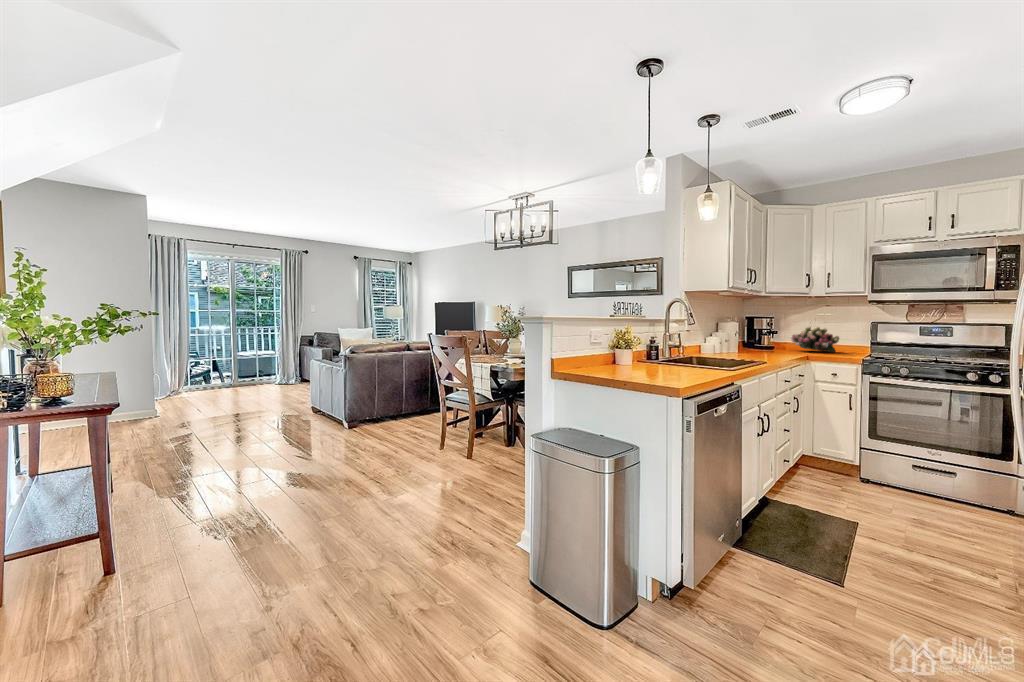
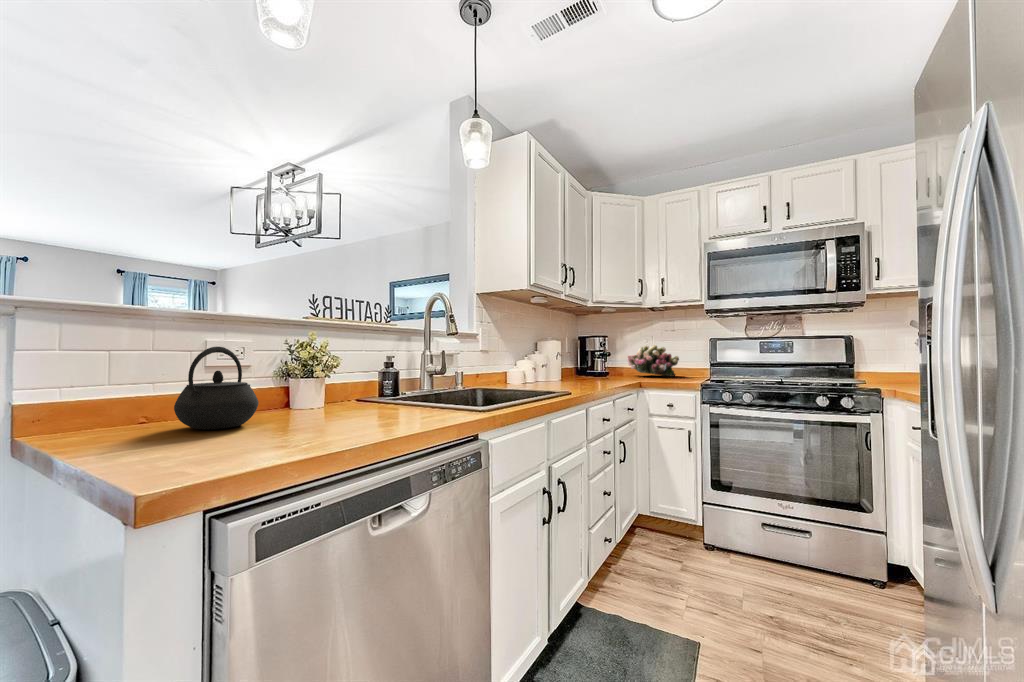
kettle: none [602,336,636,373] -> present [174,347,259,430]

